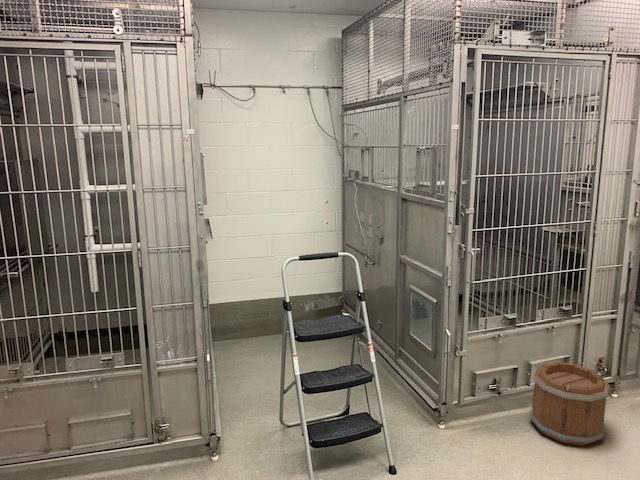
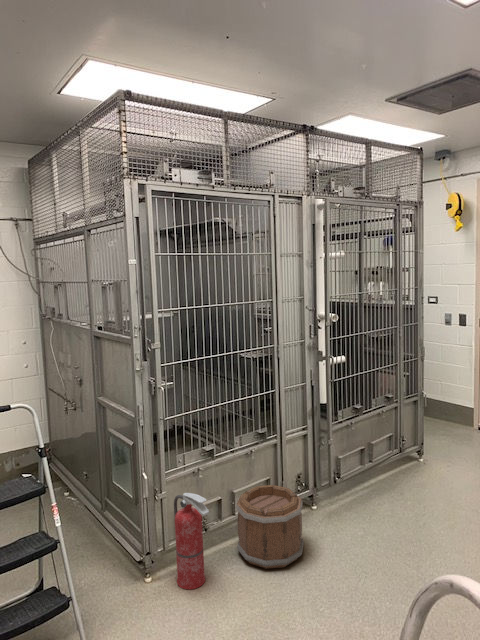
fire extinguisher: none [470,355,511,444] -> present [174,493,209,589]

